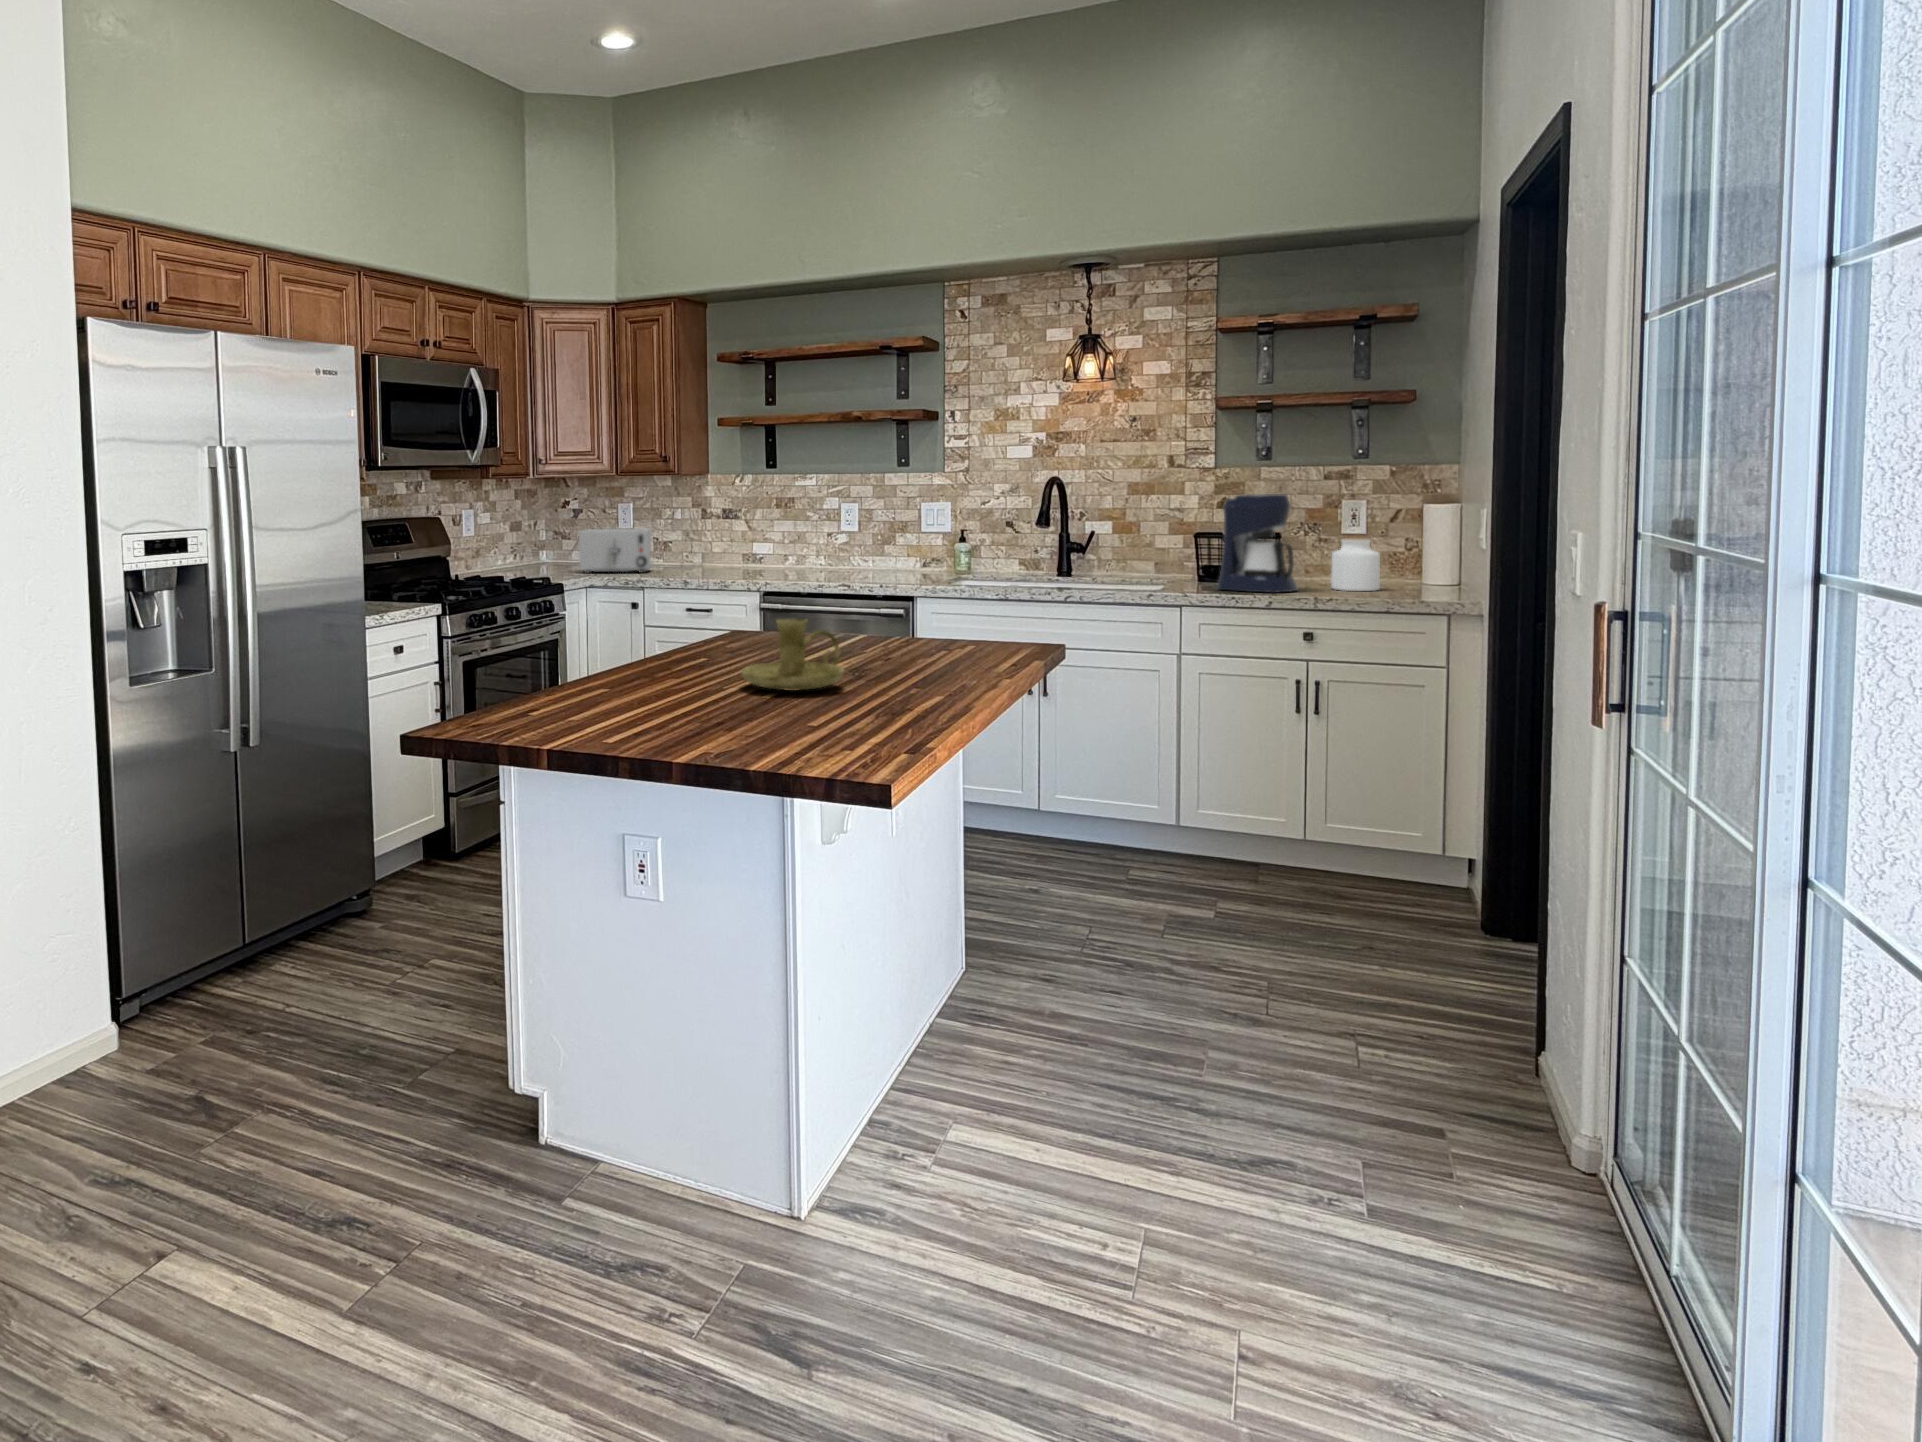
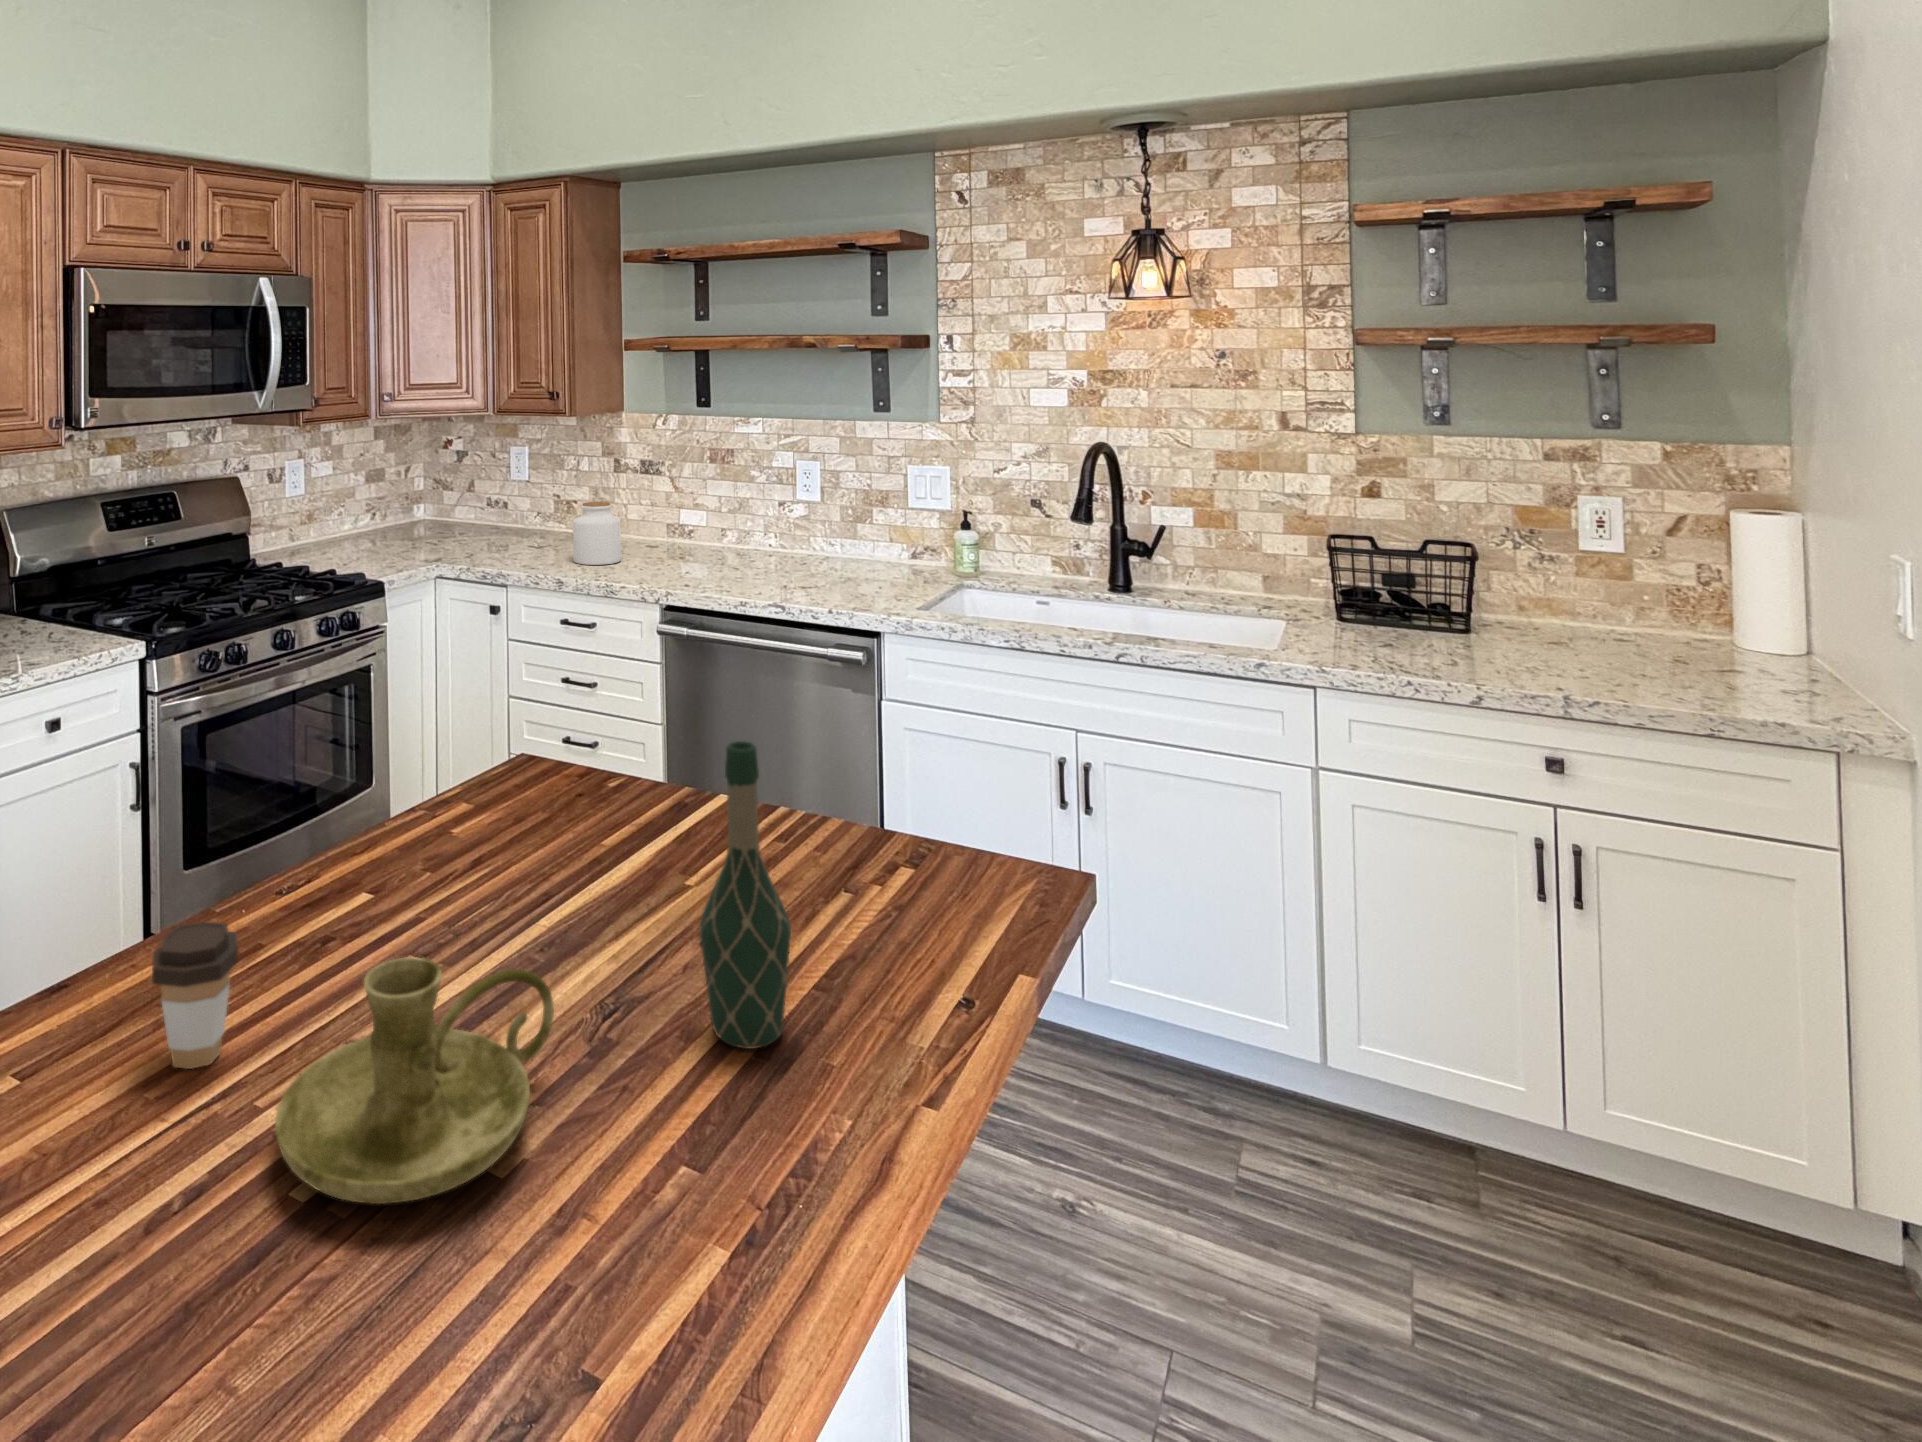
coffee maker: present [1217,494,1298,593] -> none [1373,488,1520,664]
toaster: present [579,528,653,573] -> none [449,481,554,545]
jar: present [1331,538,1380,591] -> present [573,502,621,565]
wine bottle: none [894,546,935,674] -> present [700,741,791,1049]
coffee cup: none [661,626,697,681] -> present [152,922,238,1069]

